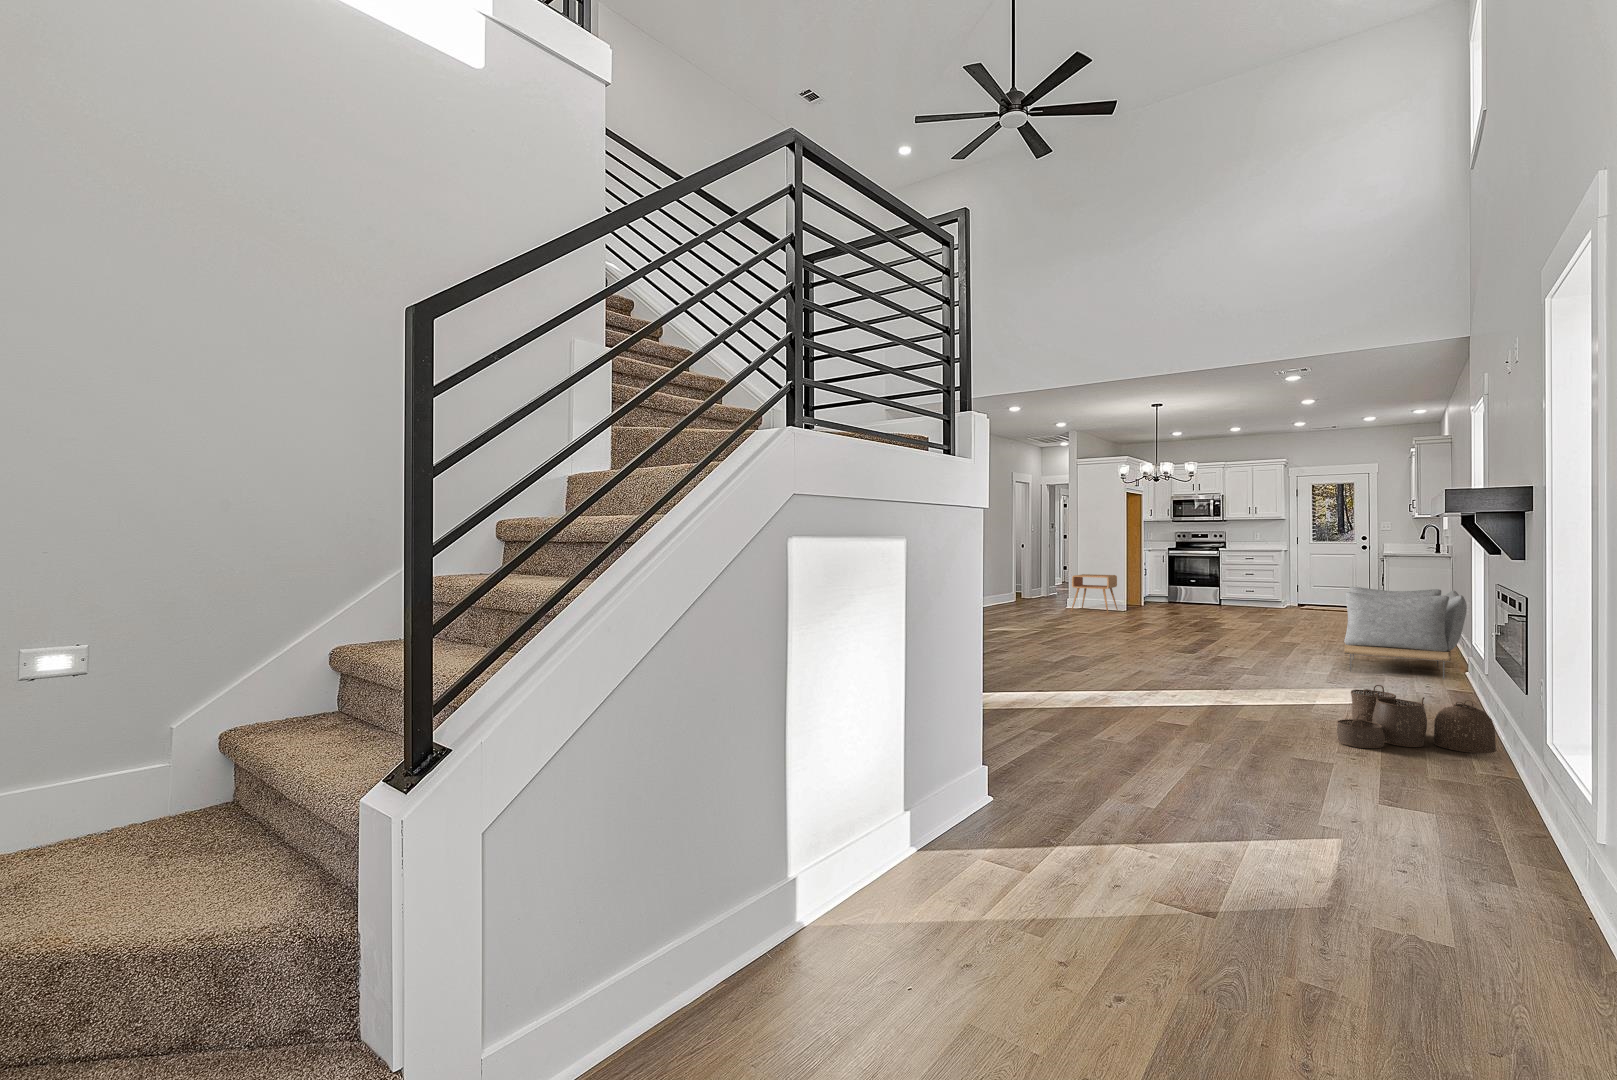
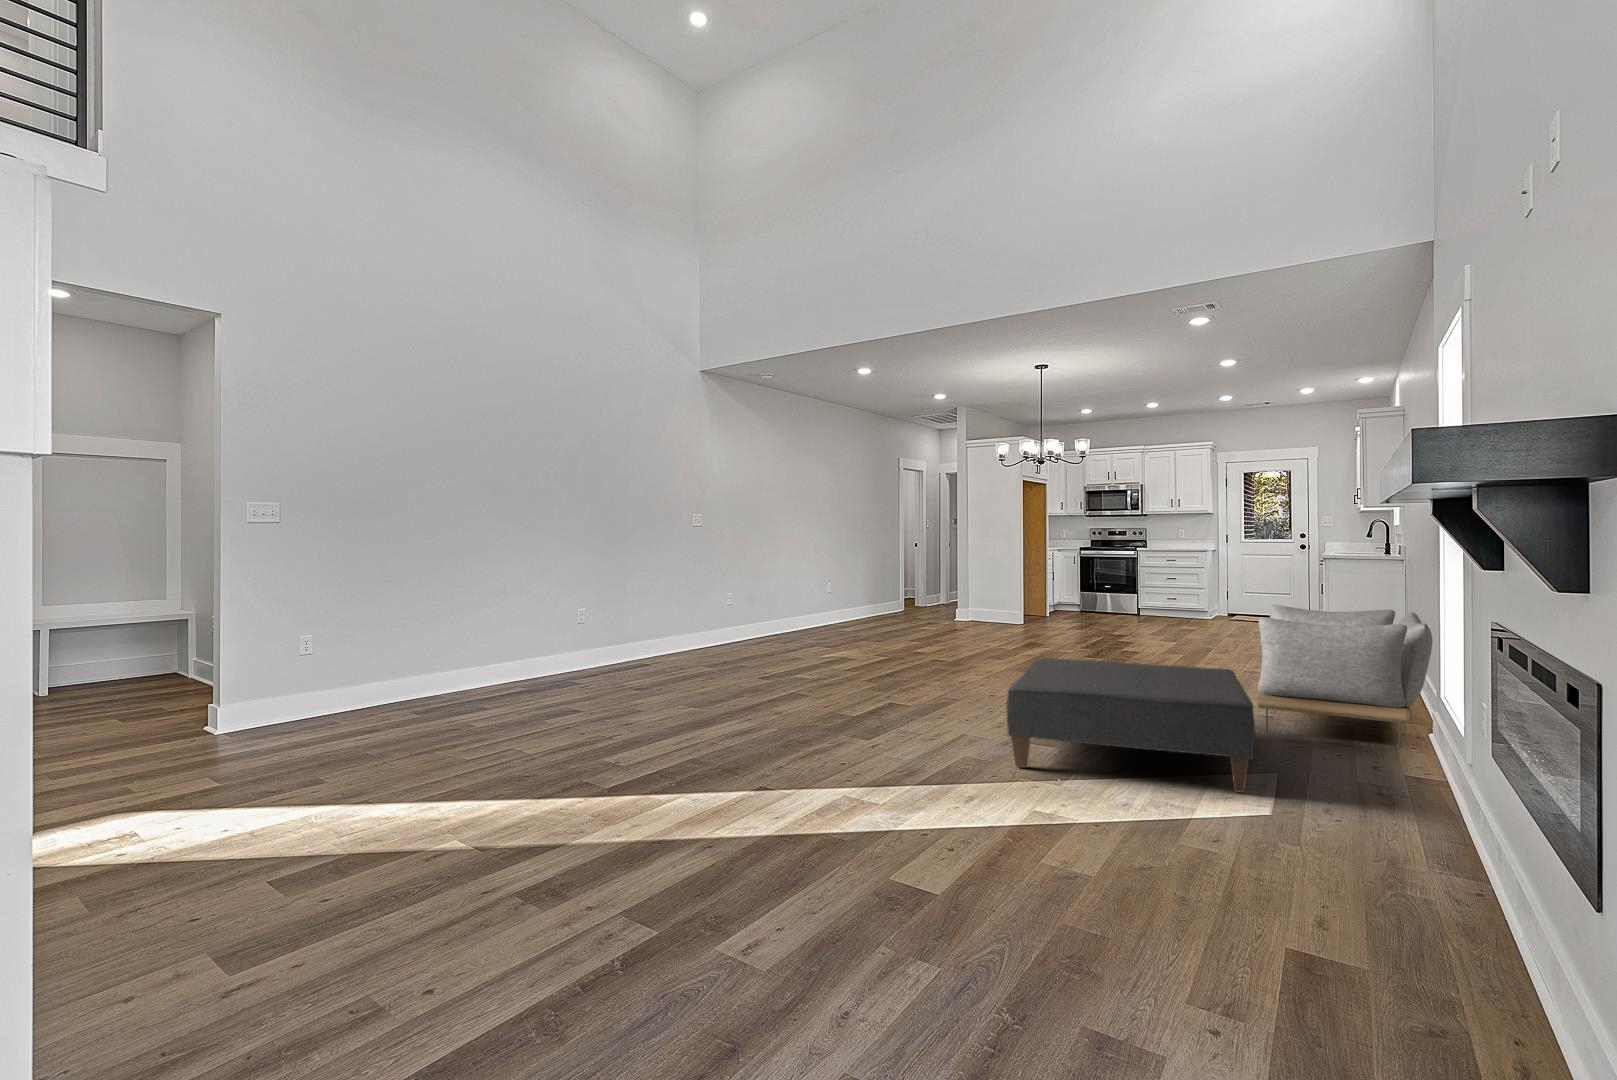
side table: present [1071,574,1118,613] -> none [952,581,1010,630]
ottoman: none [1183,621,1350,695] -> present [1006,658,1255,793]
woven basket: present [1337,685,1497,753] -> none [1204,811,1510,983]

